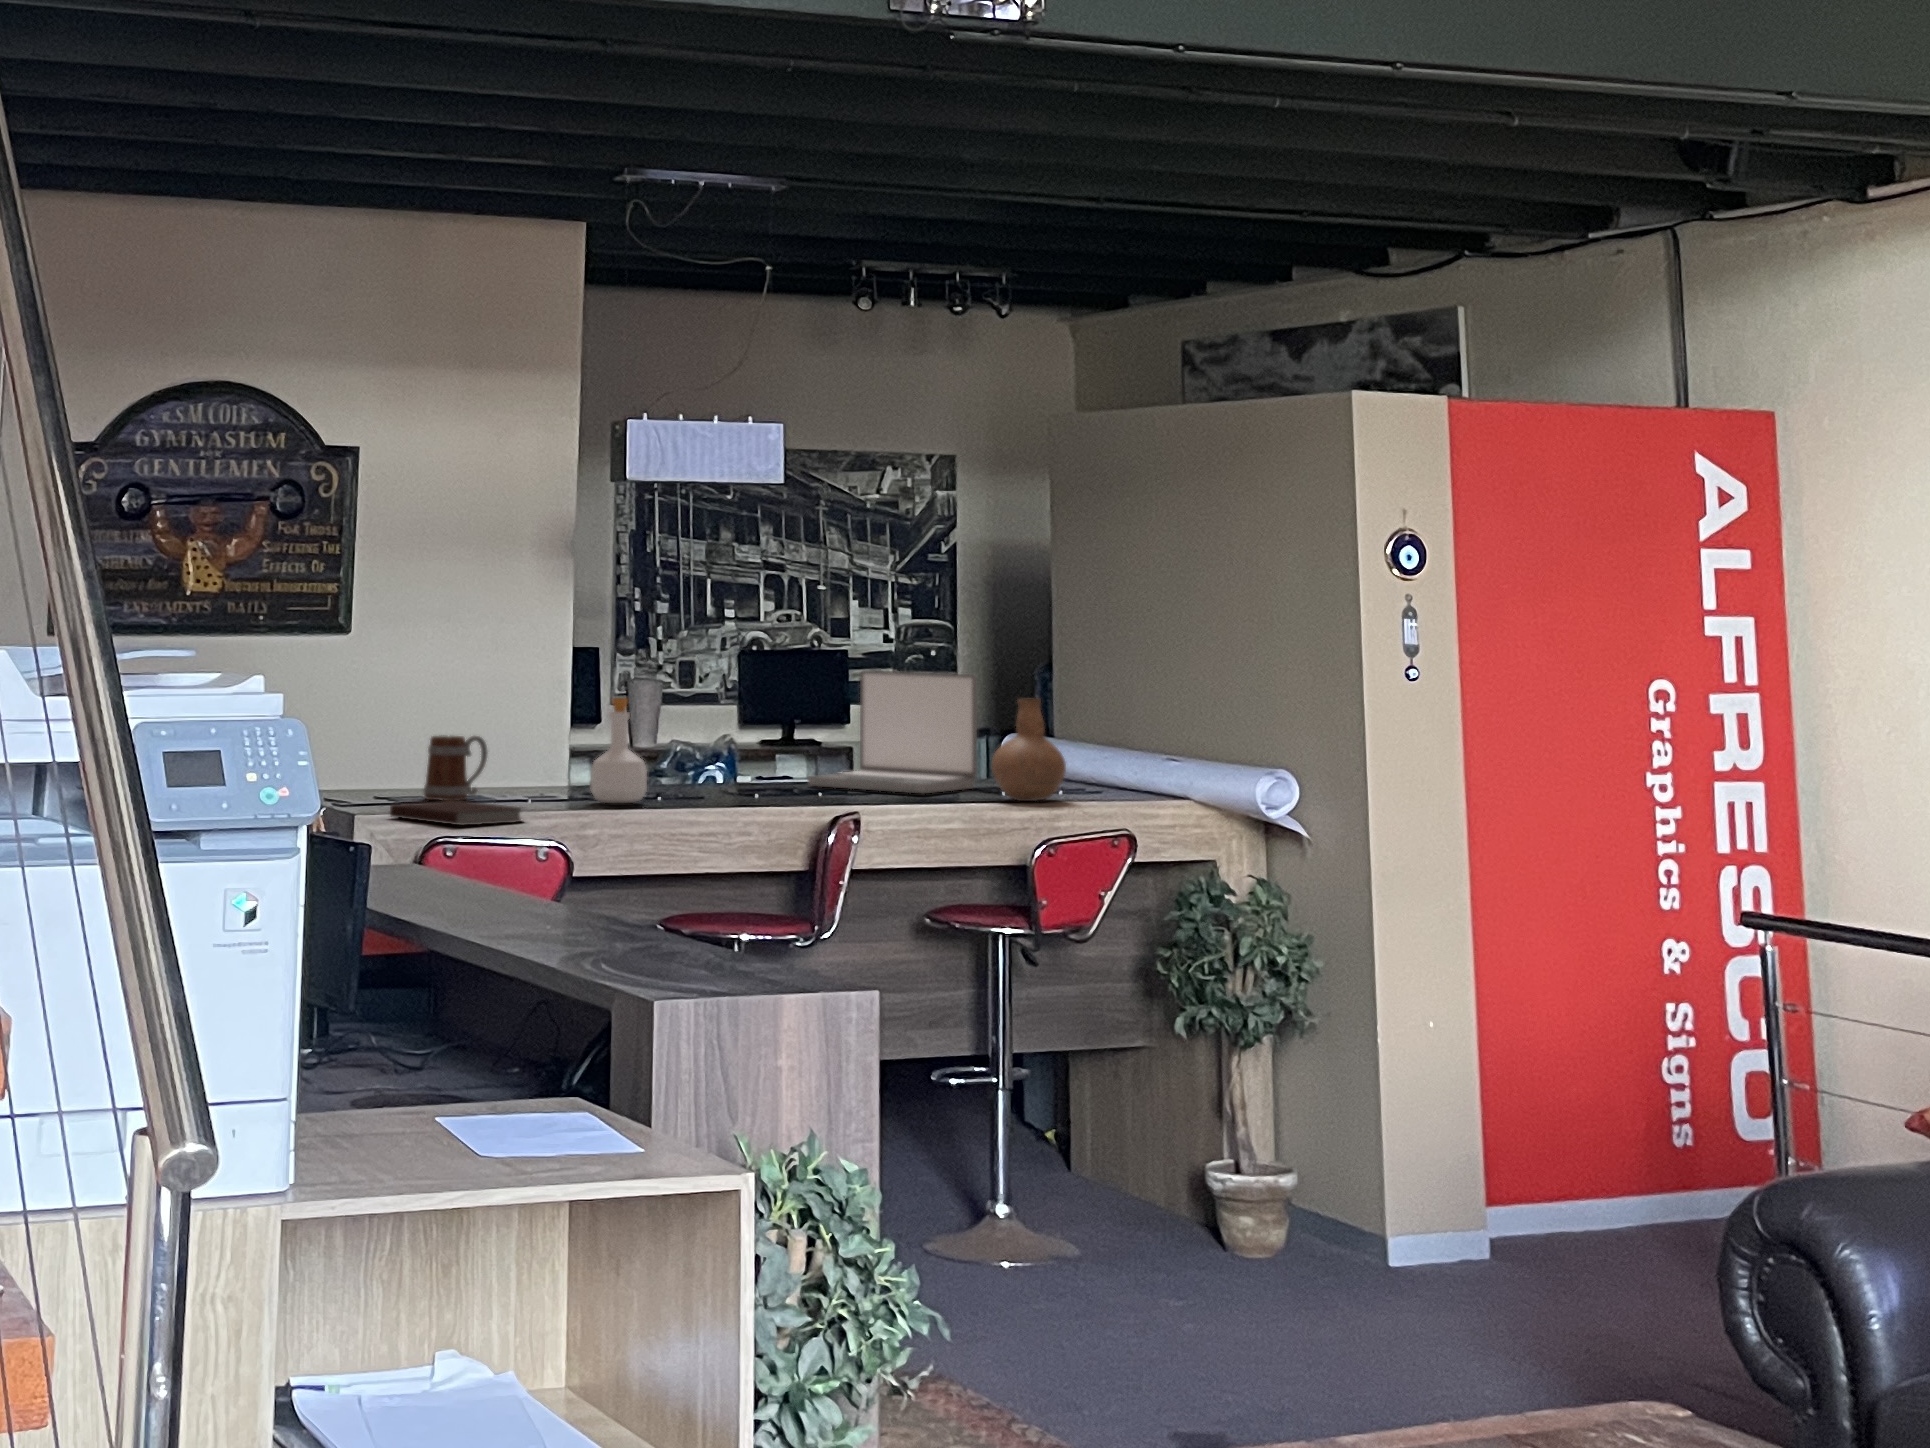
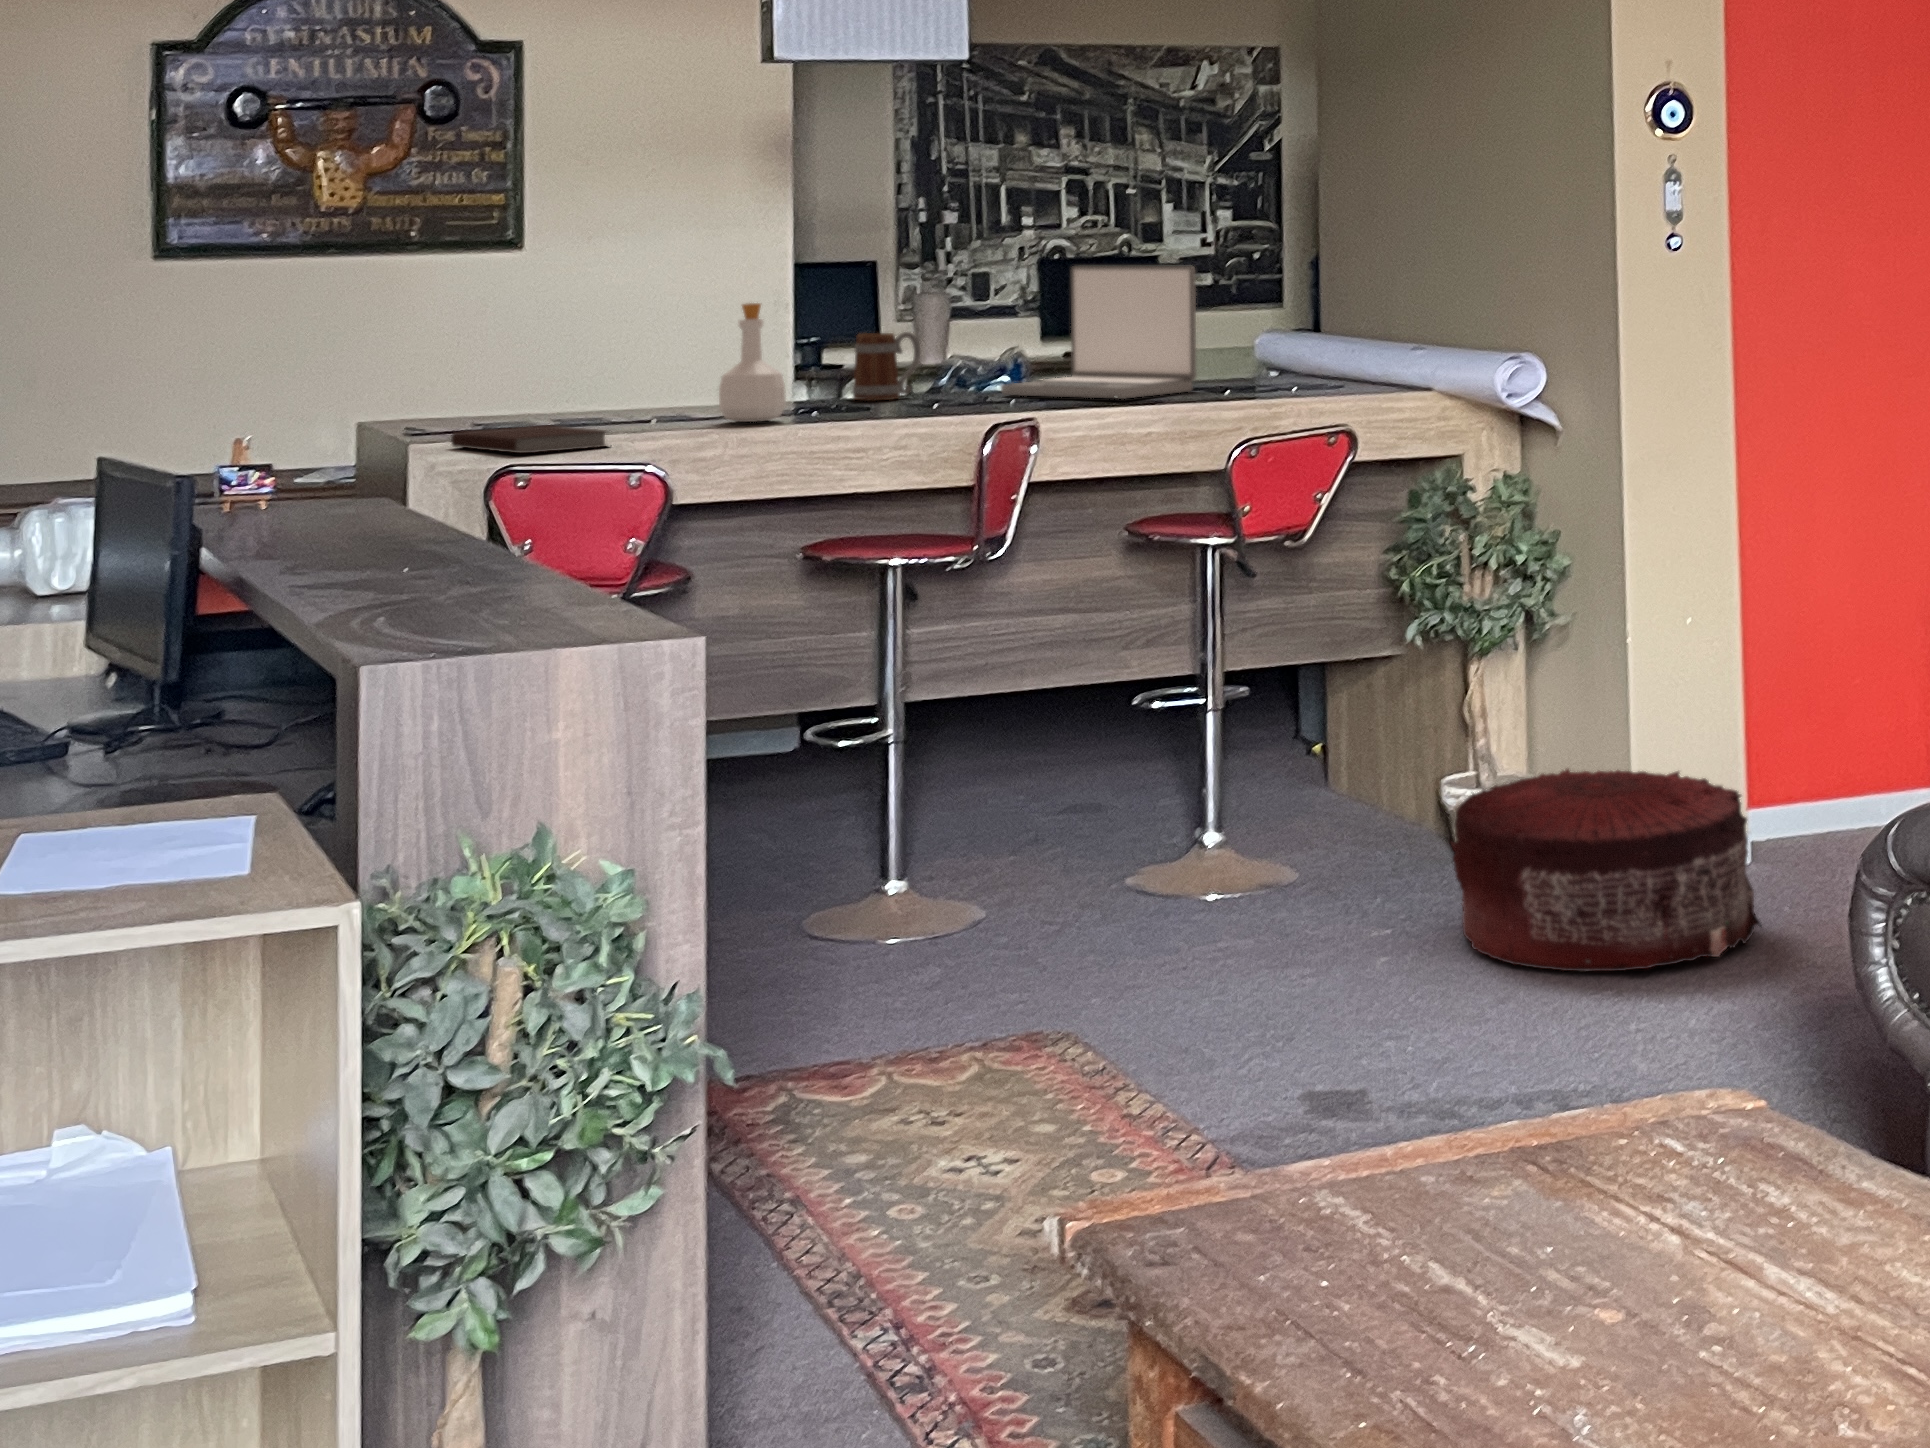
vase: present [992,698,1066,801] -> none [1198,288,1283,402]
mug: present [423,735,487,801] -> present [852,332,920,400]
pouf: none [1247,1150,1531,1340] -> present [1451,769,1761,972]

